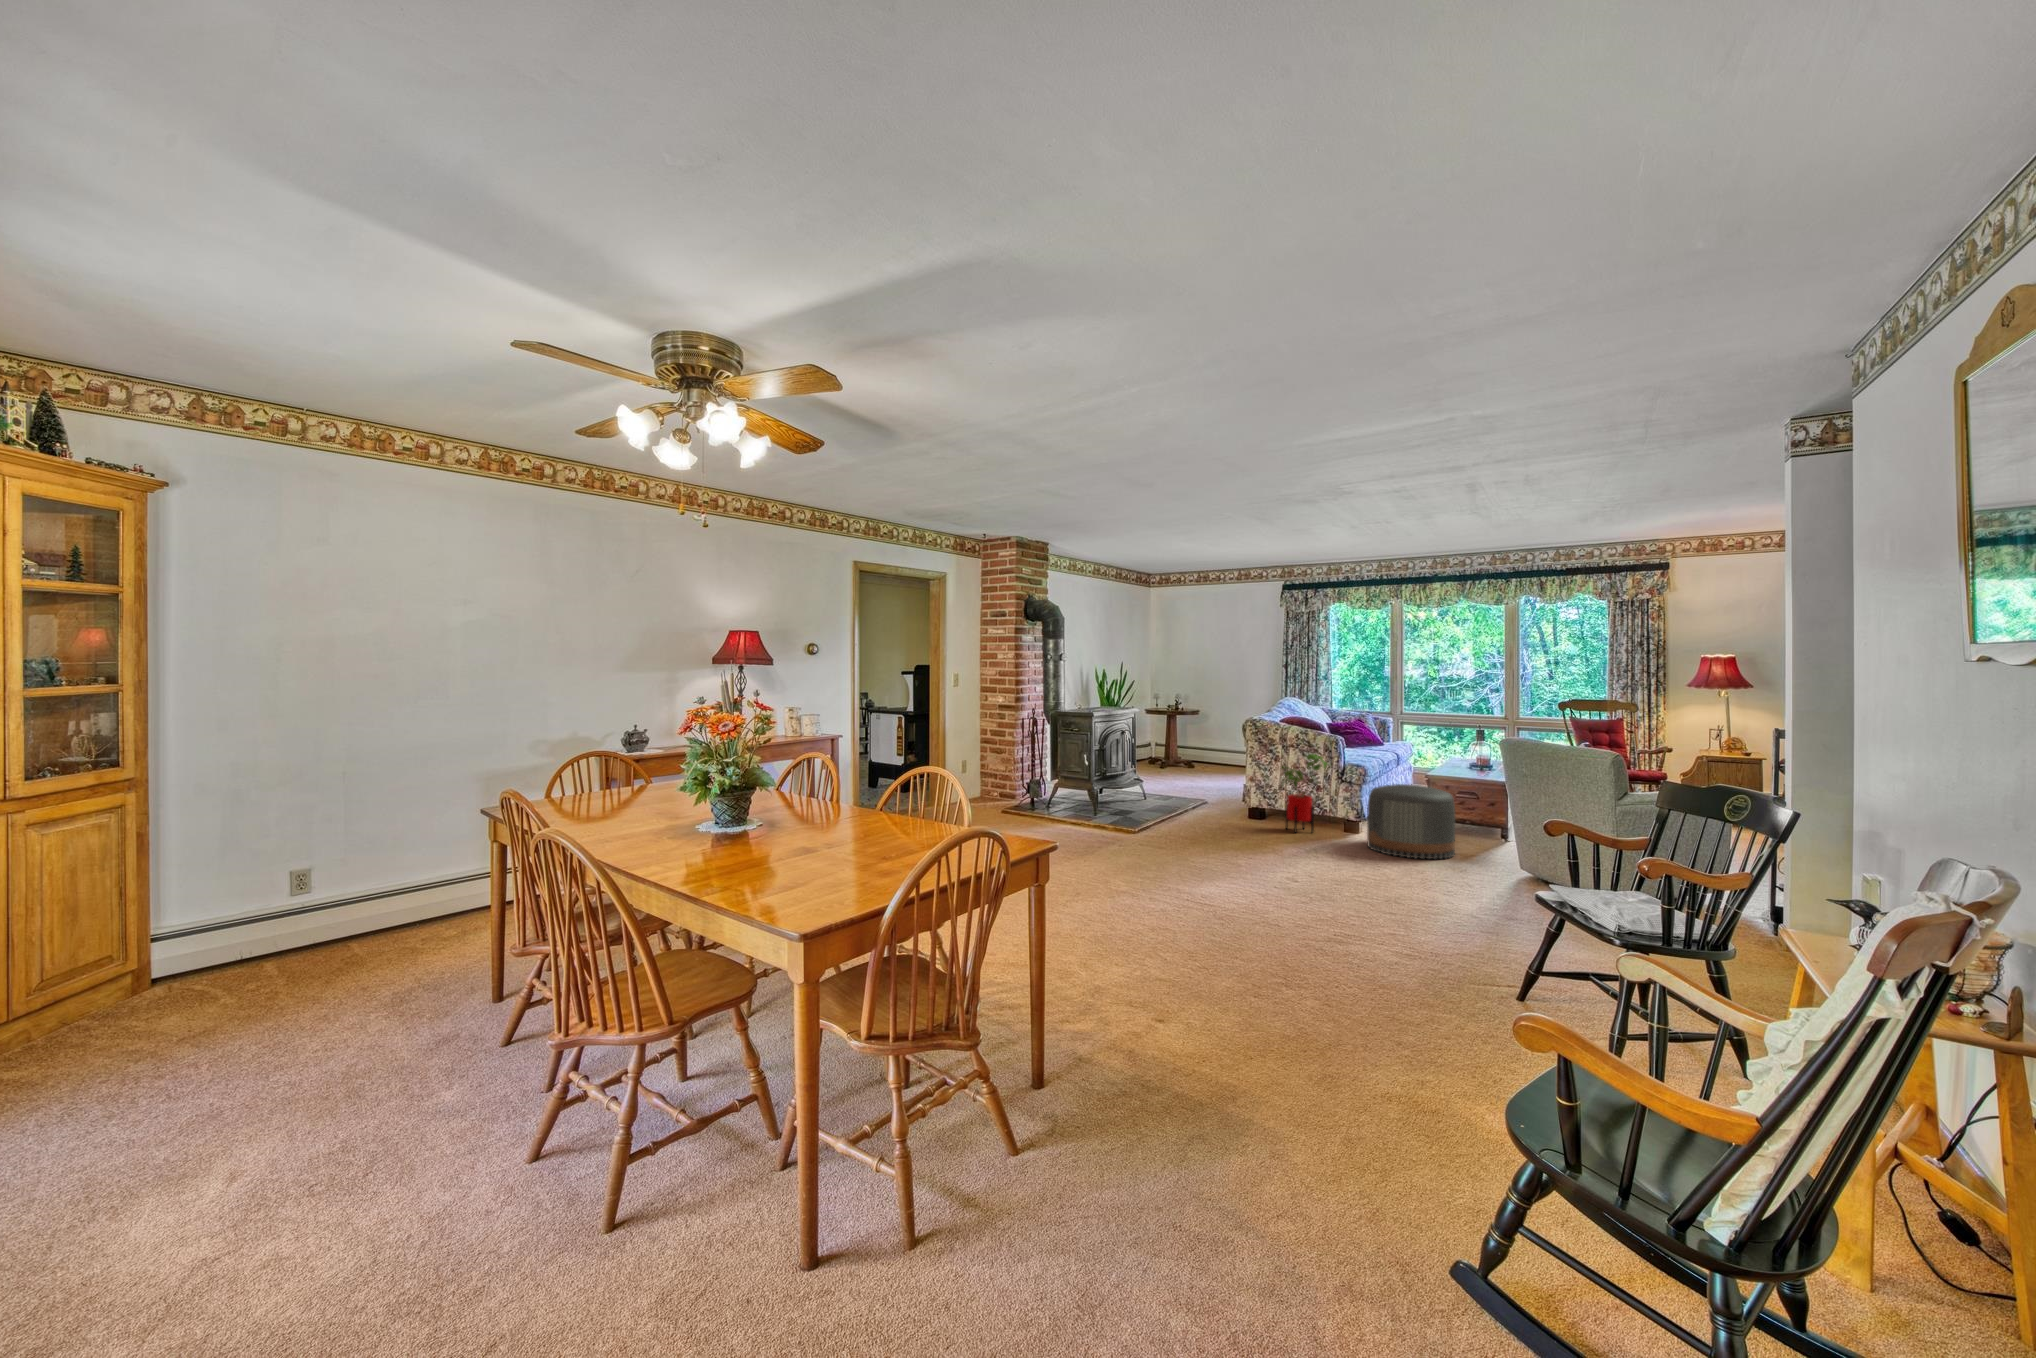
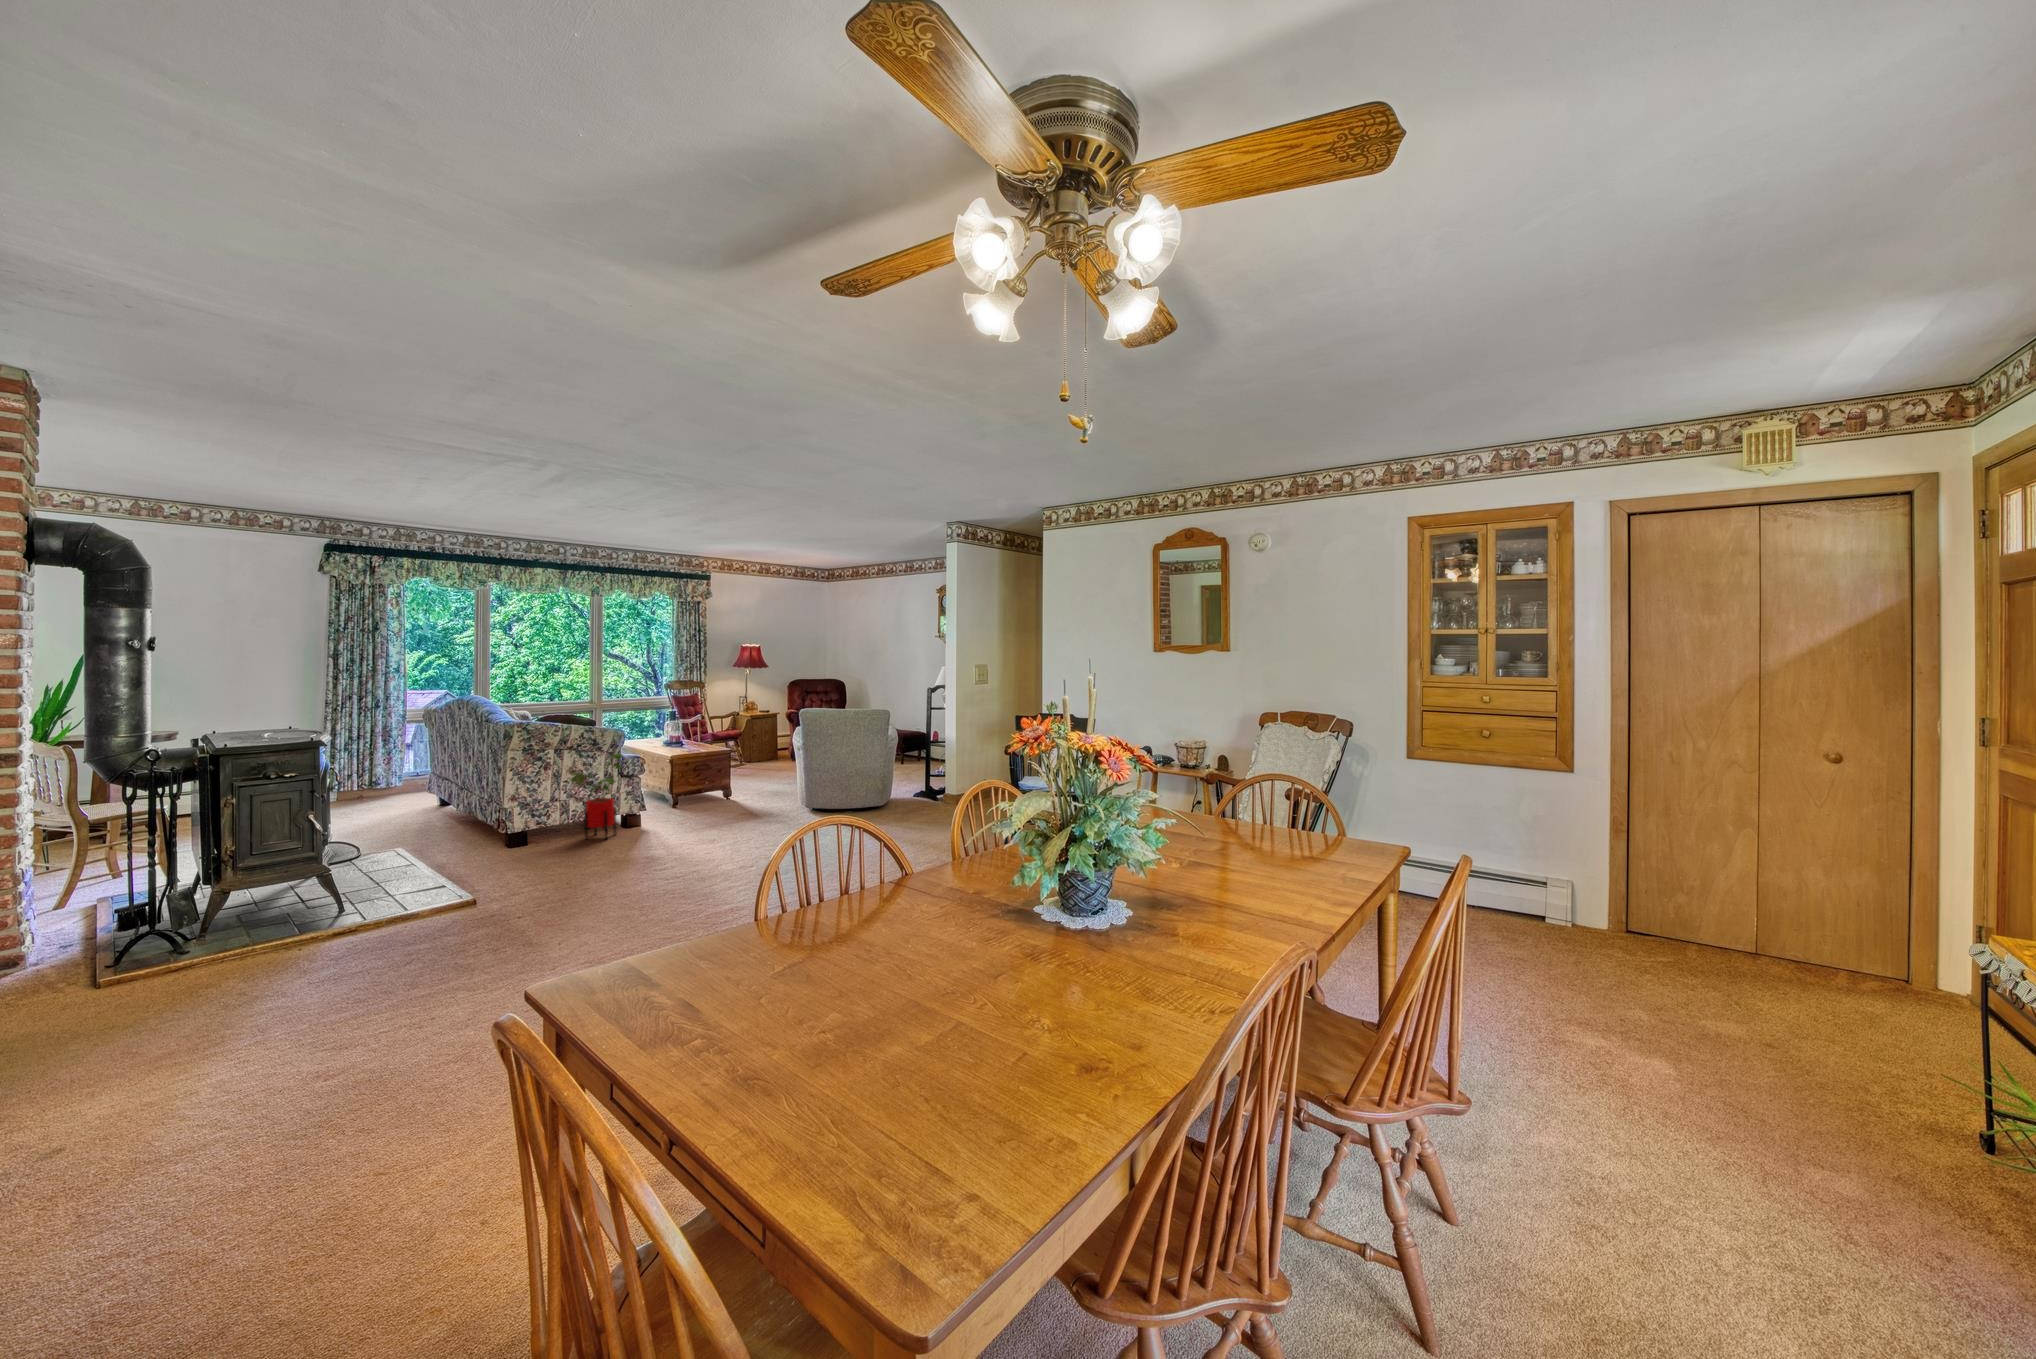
pouf: present [1367,784,1455,859] -> none [676,765,752,831]

